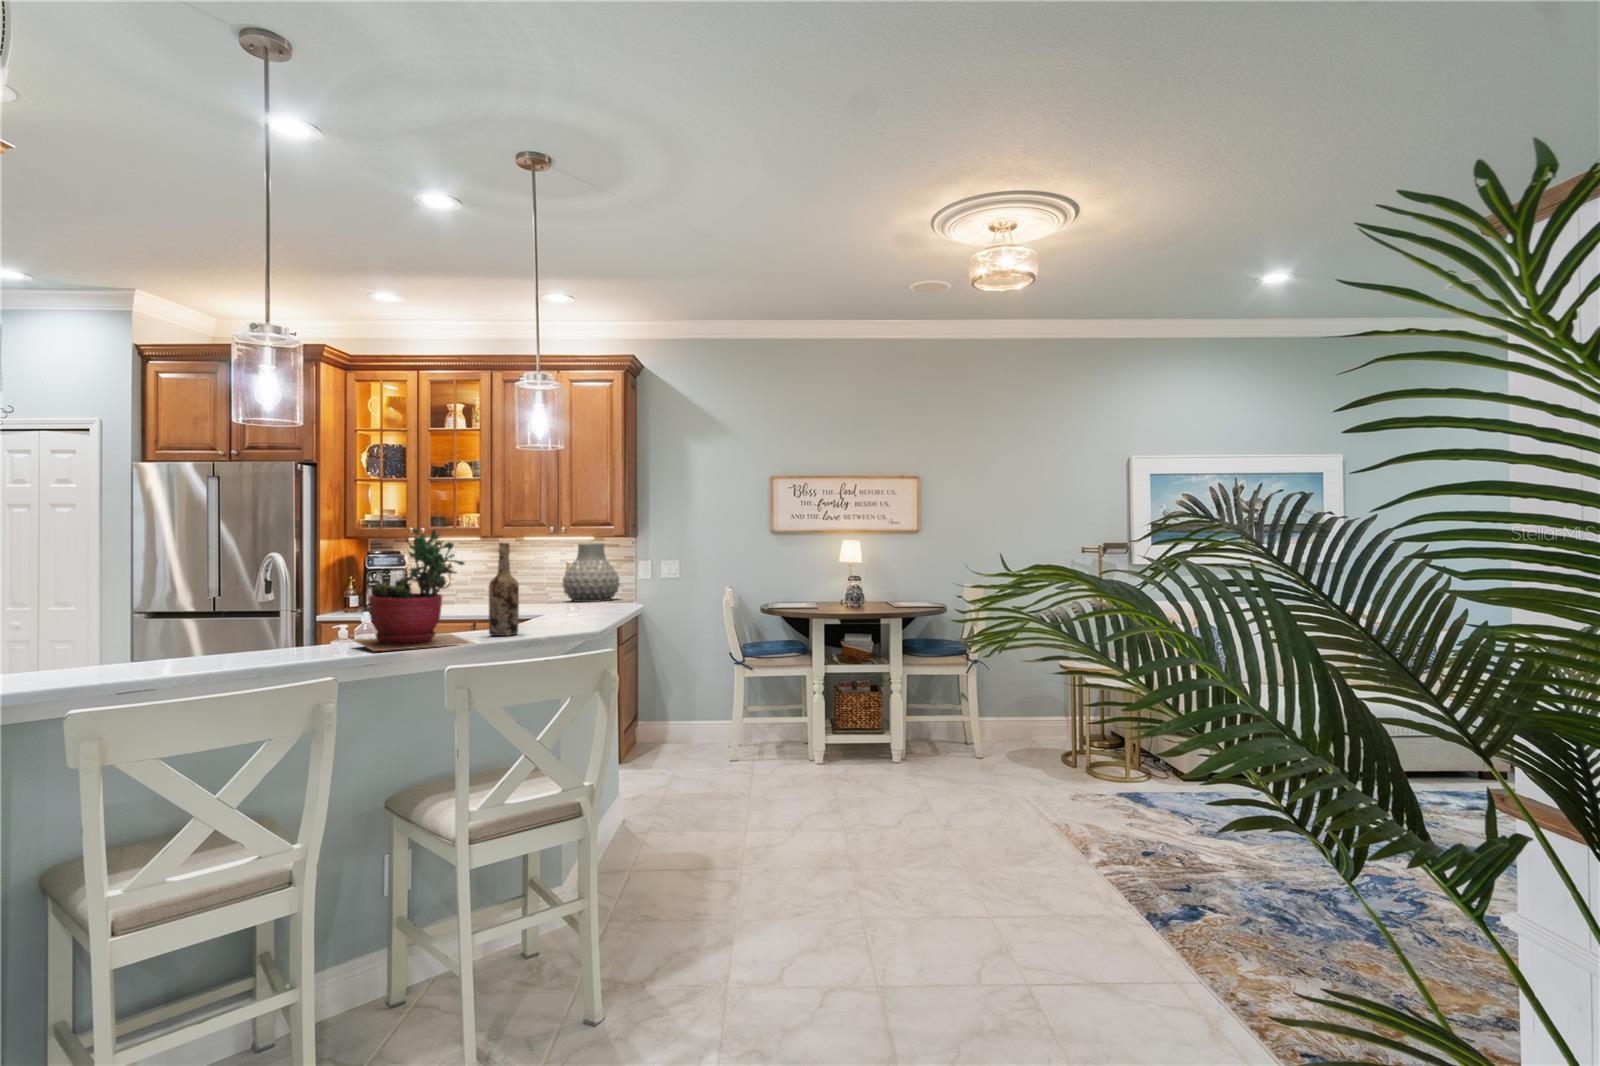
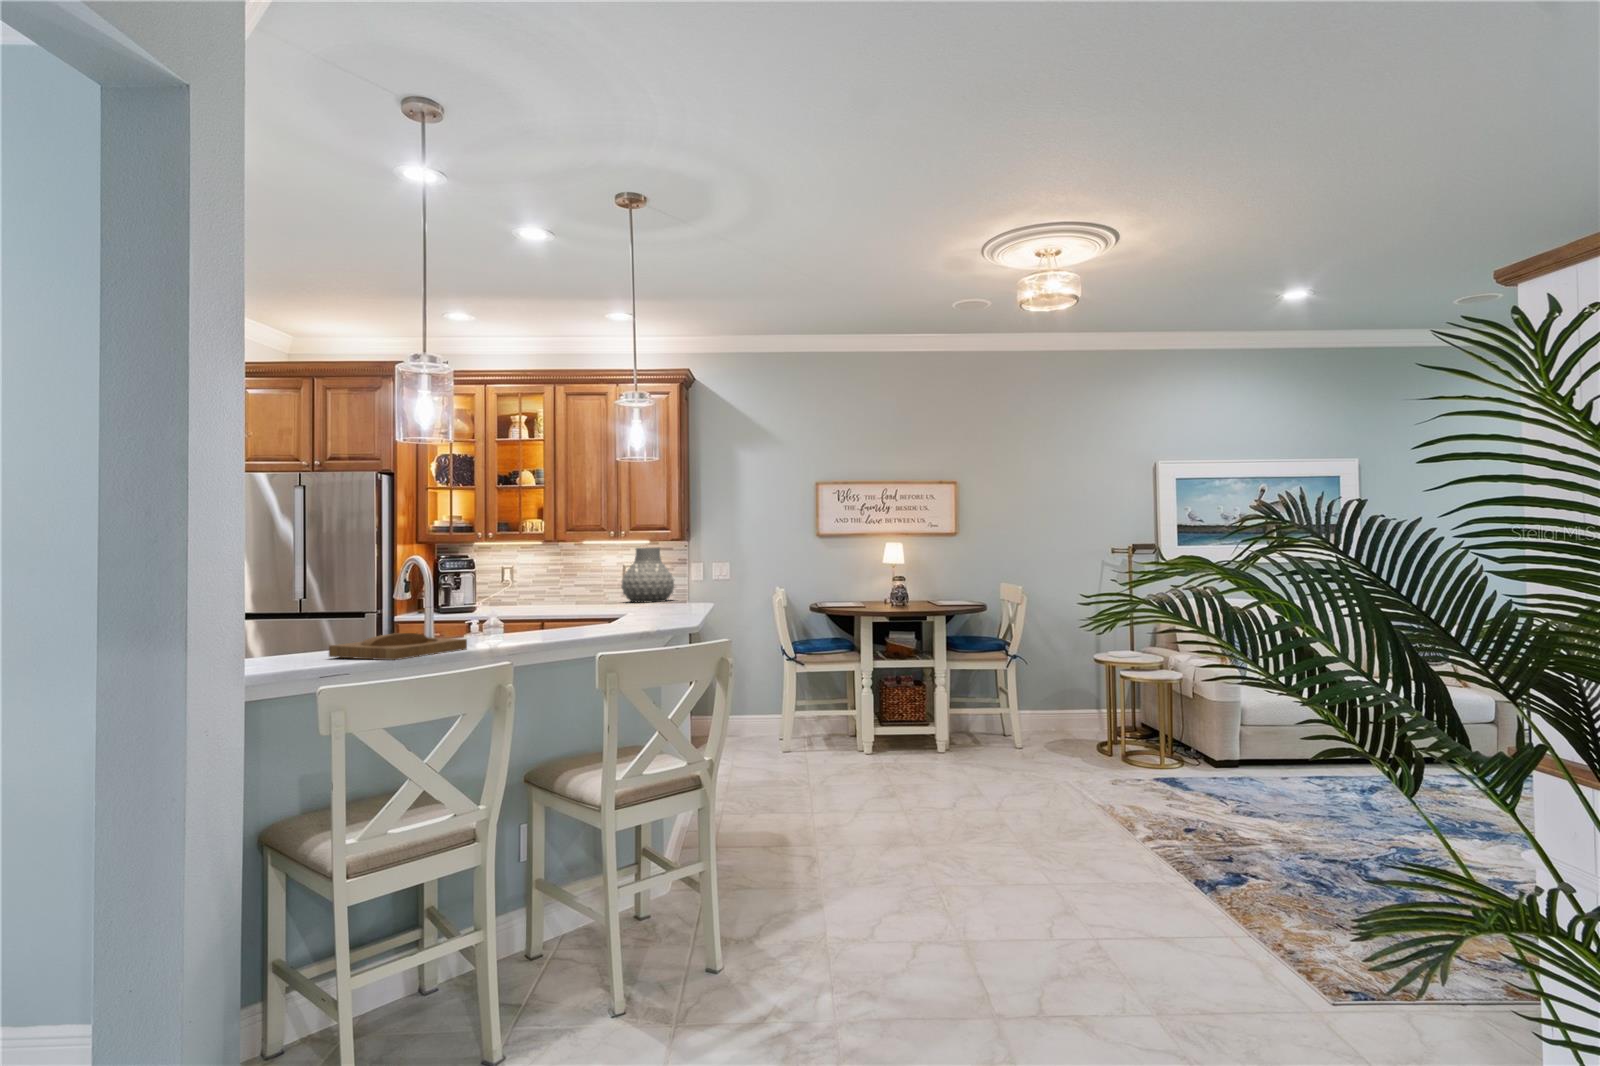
succulent plant: present [354,528,474,651] -> none [482,532,596,642]
wine bottle: present [489,543,519,636] -> none [596,546,622,629]
tray: none [146,643,315,675] -> present [329,633,467,660]

